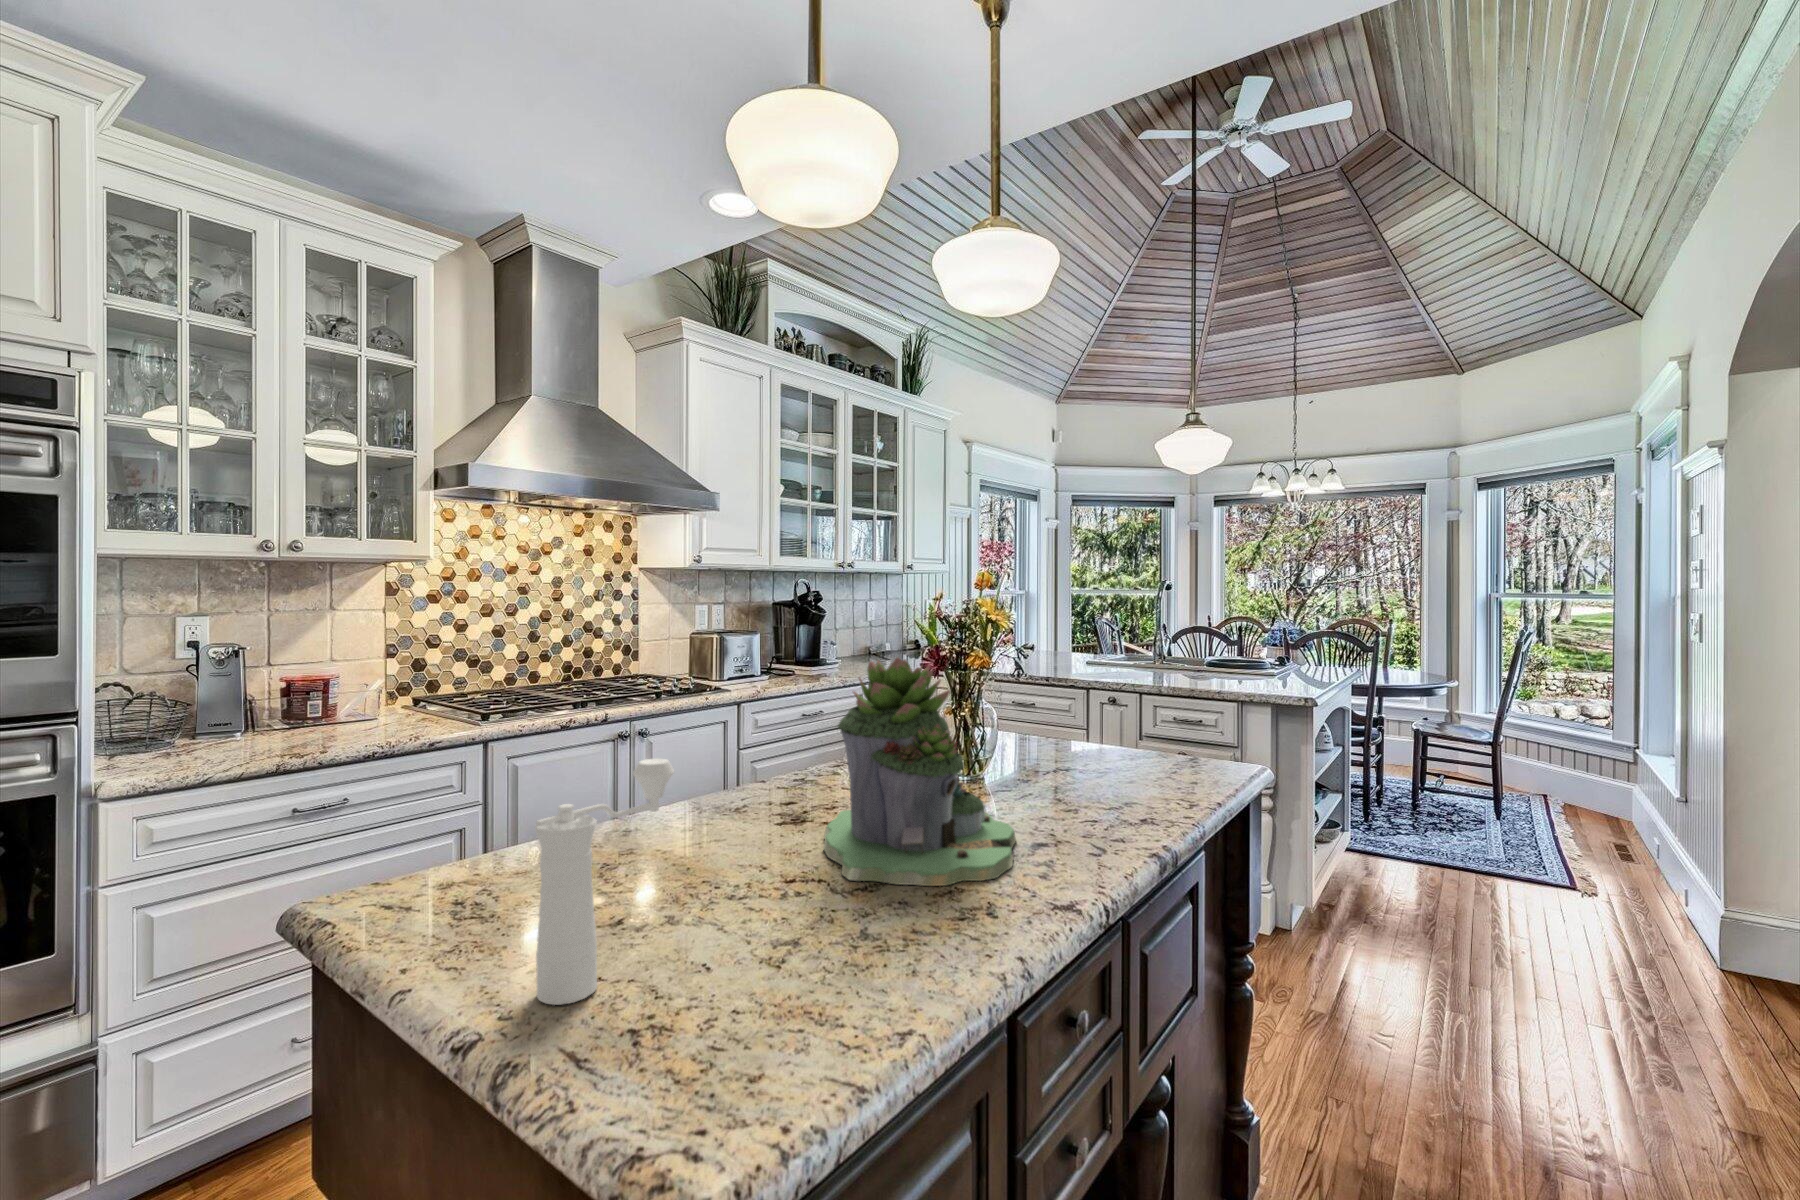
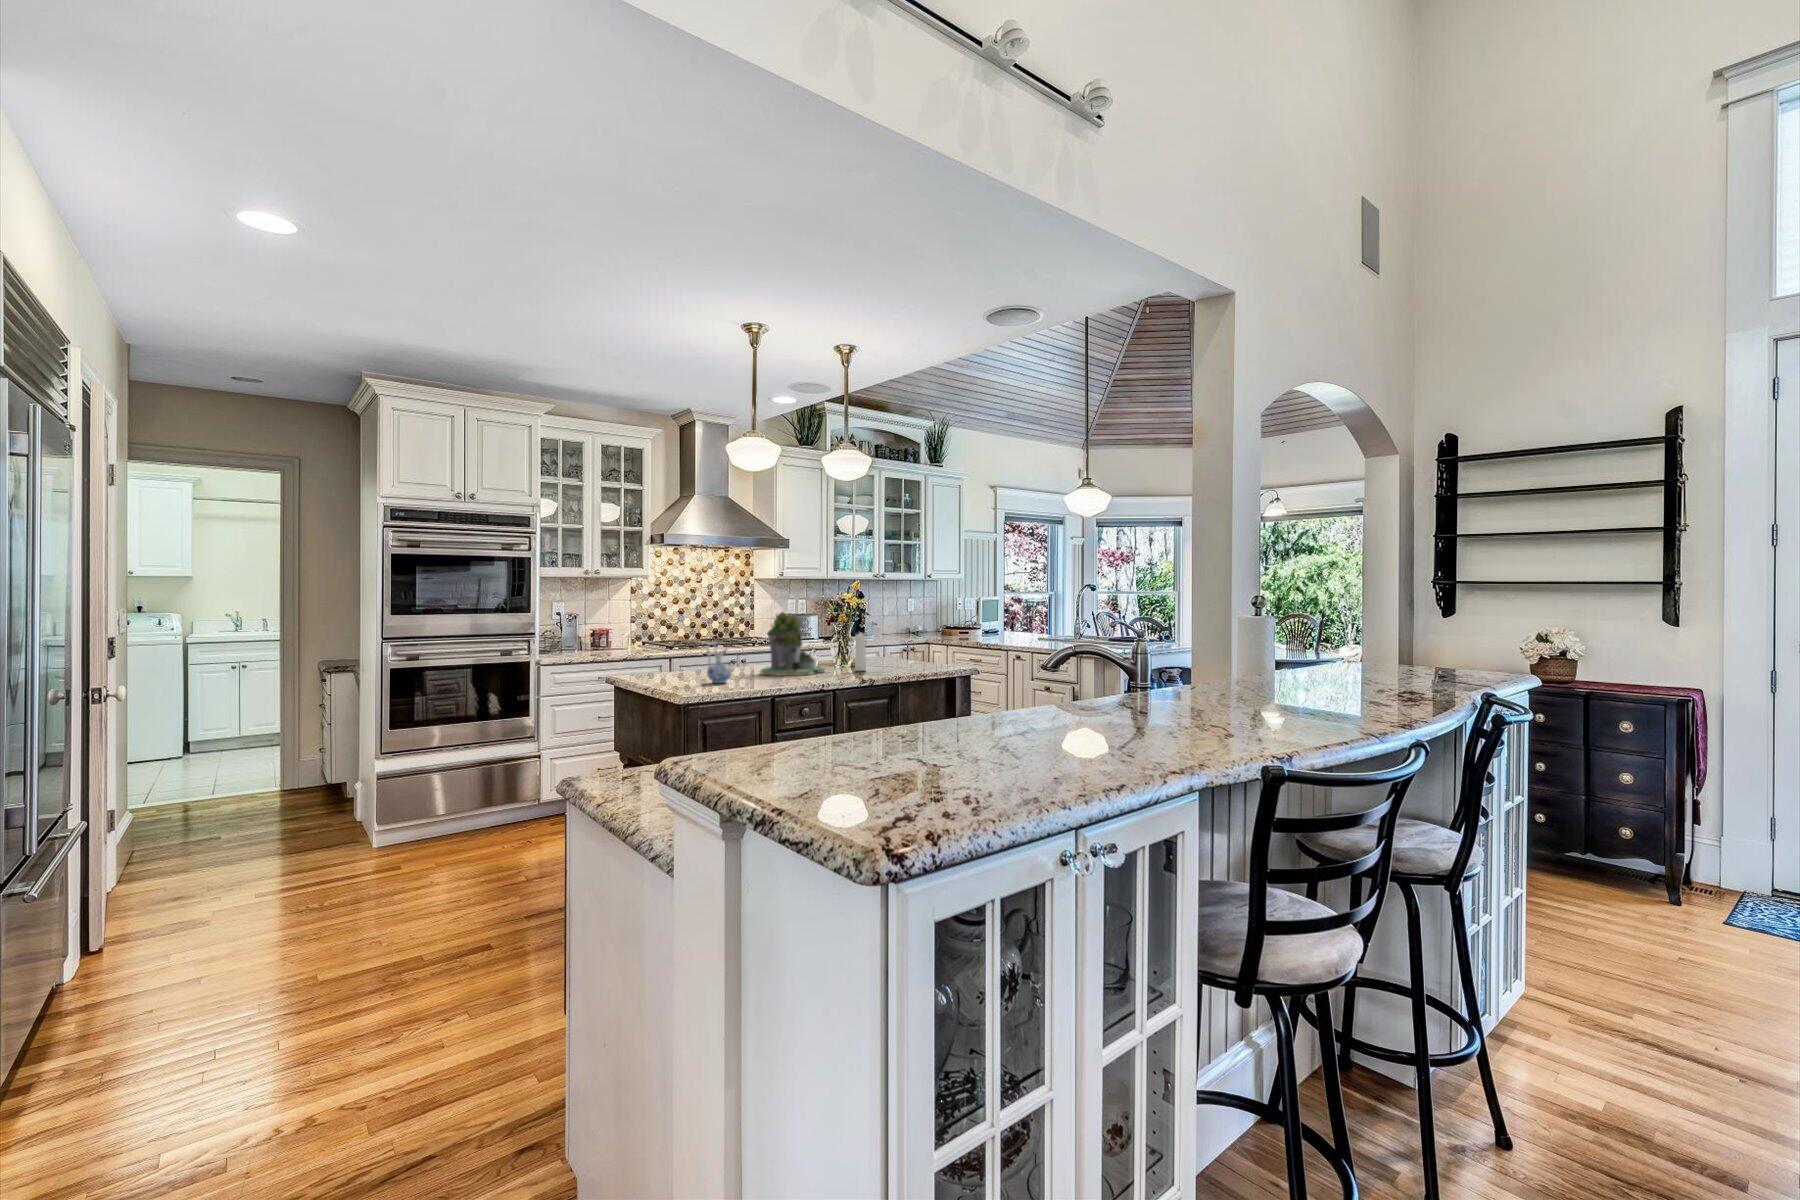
pepper mill: present [535,758,674,1005] -> present [855,627,881,671]
ceramic pitcher: none [736,846,850,1042] -> present [707,643,731,683]

